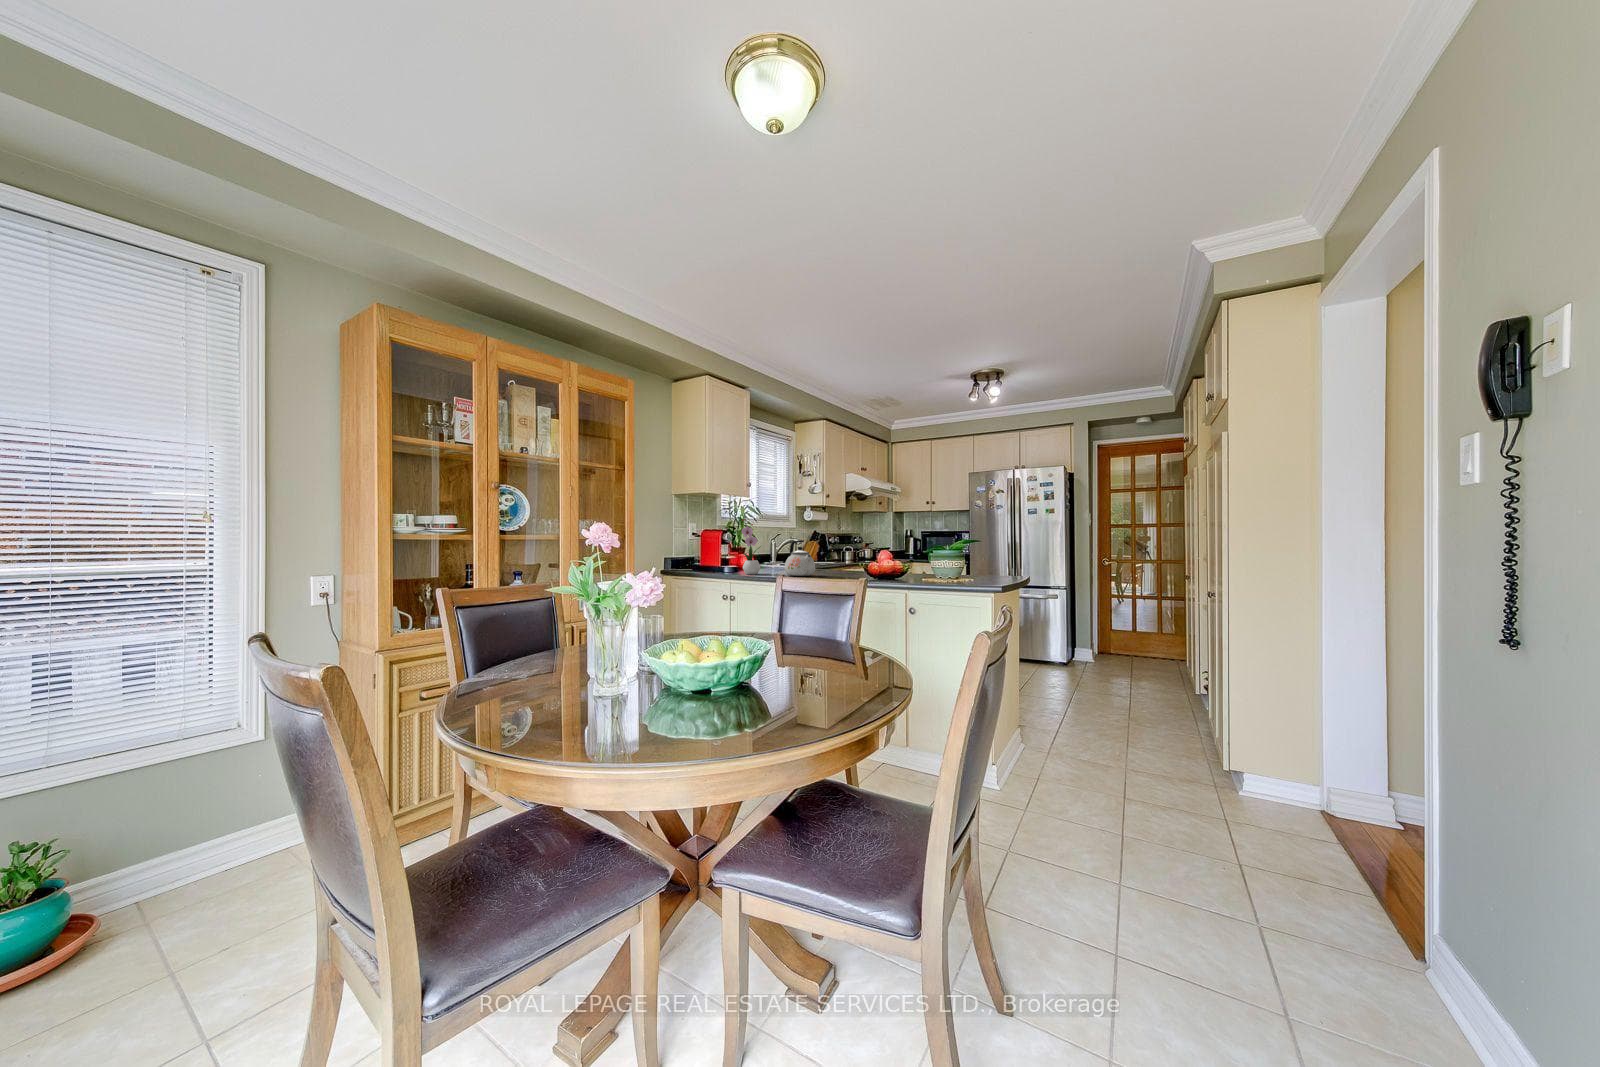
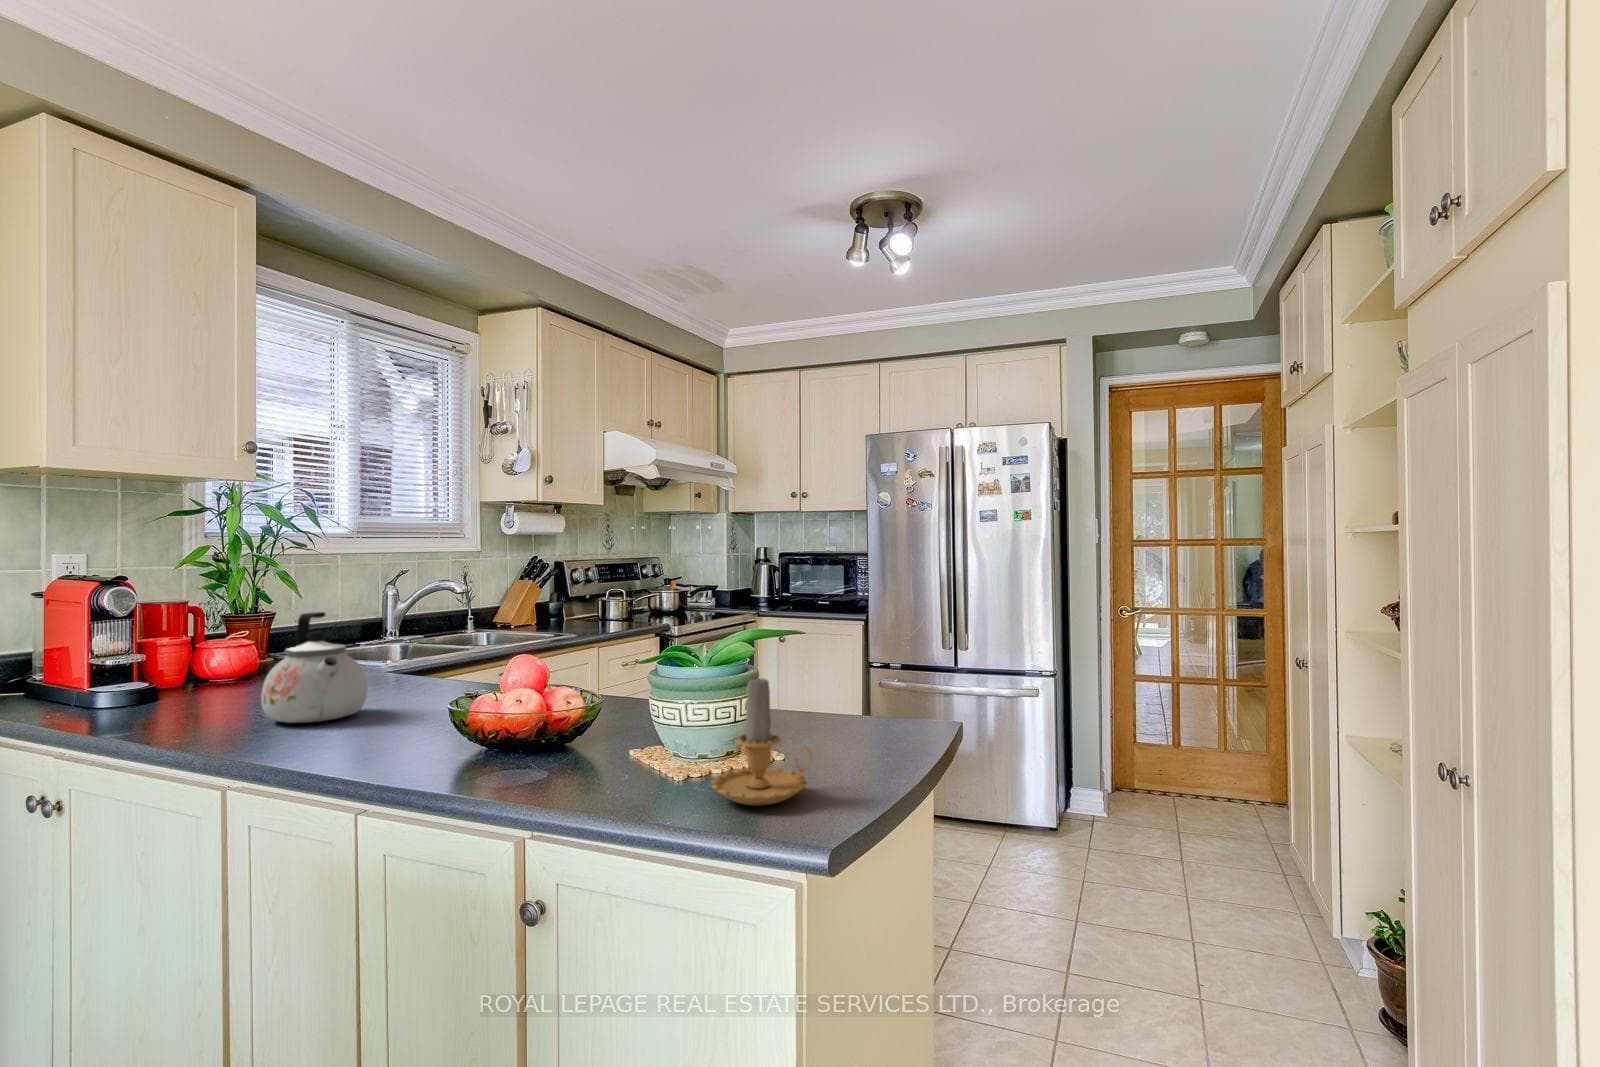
flower arrangement: present [742,519,761,575] -> none [130,548,223,715]
candle: none [957,551,986,588] -> present [711,678,812,805]

